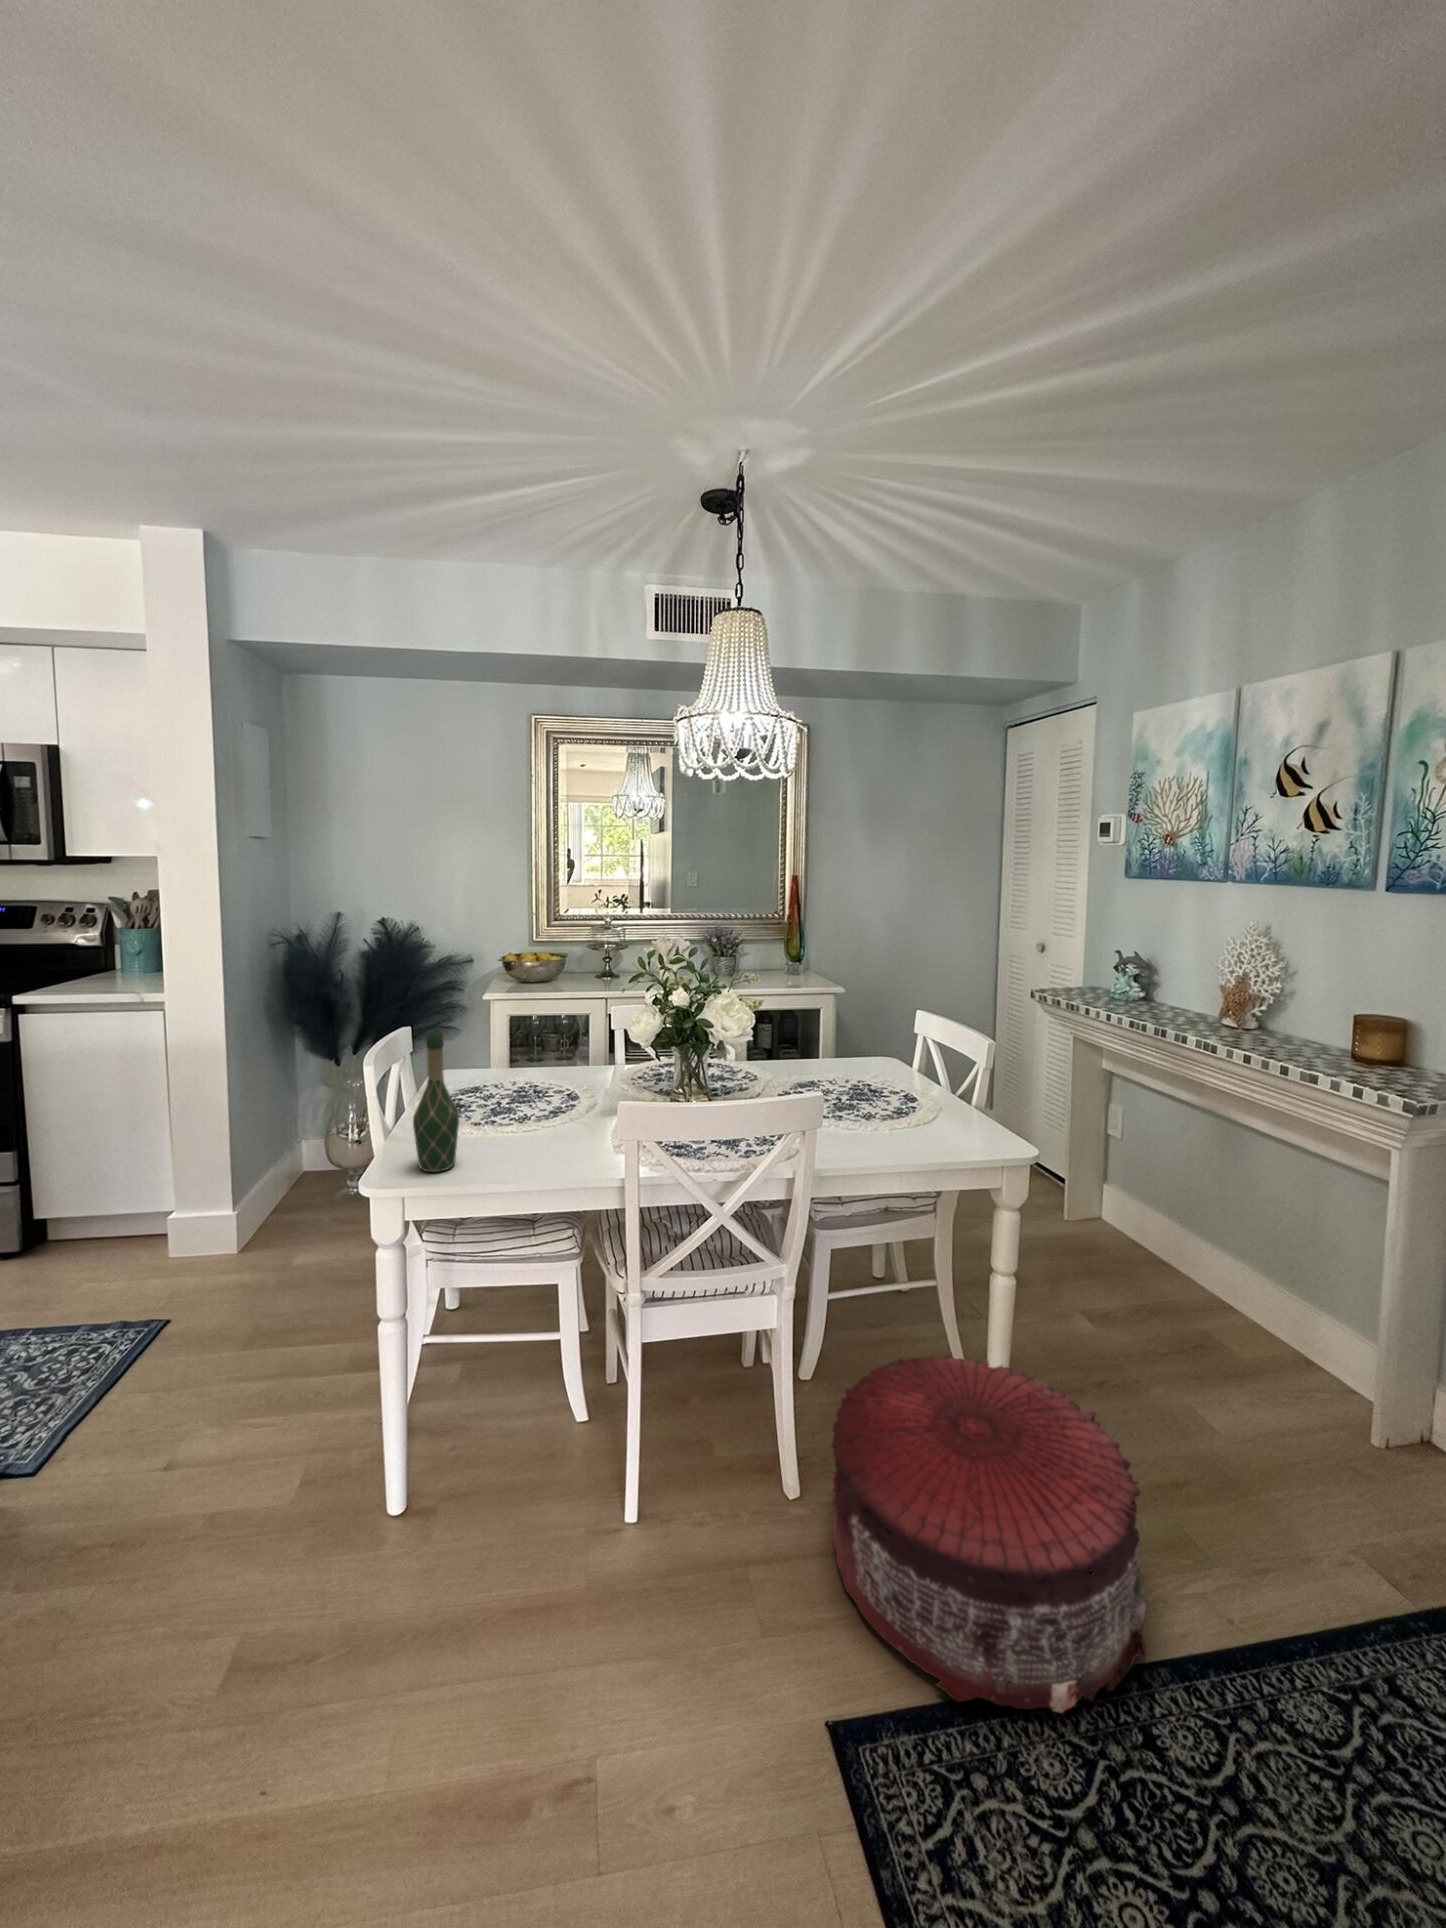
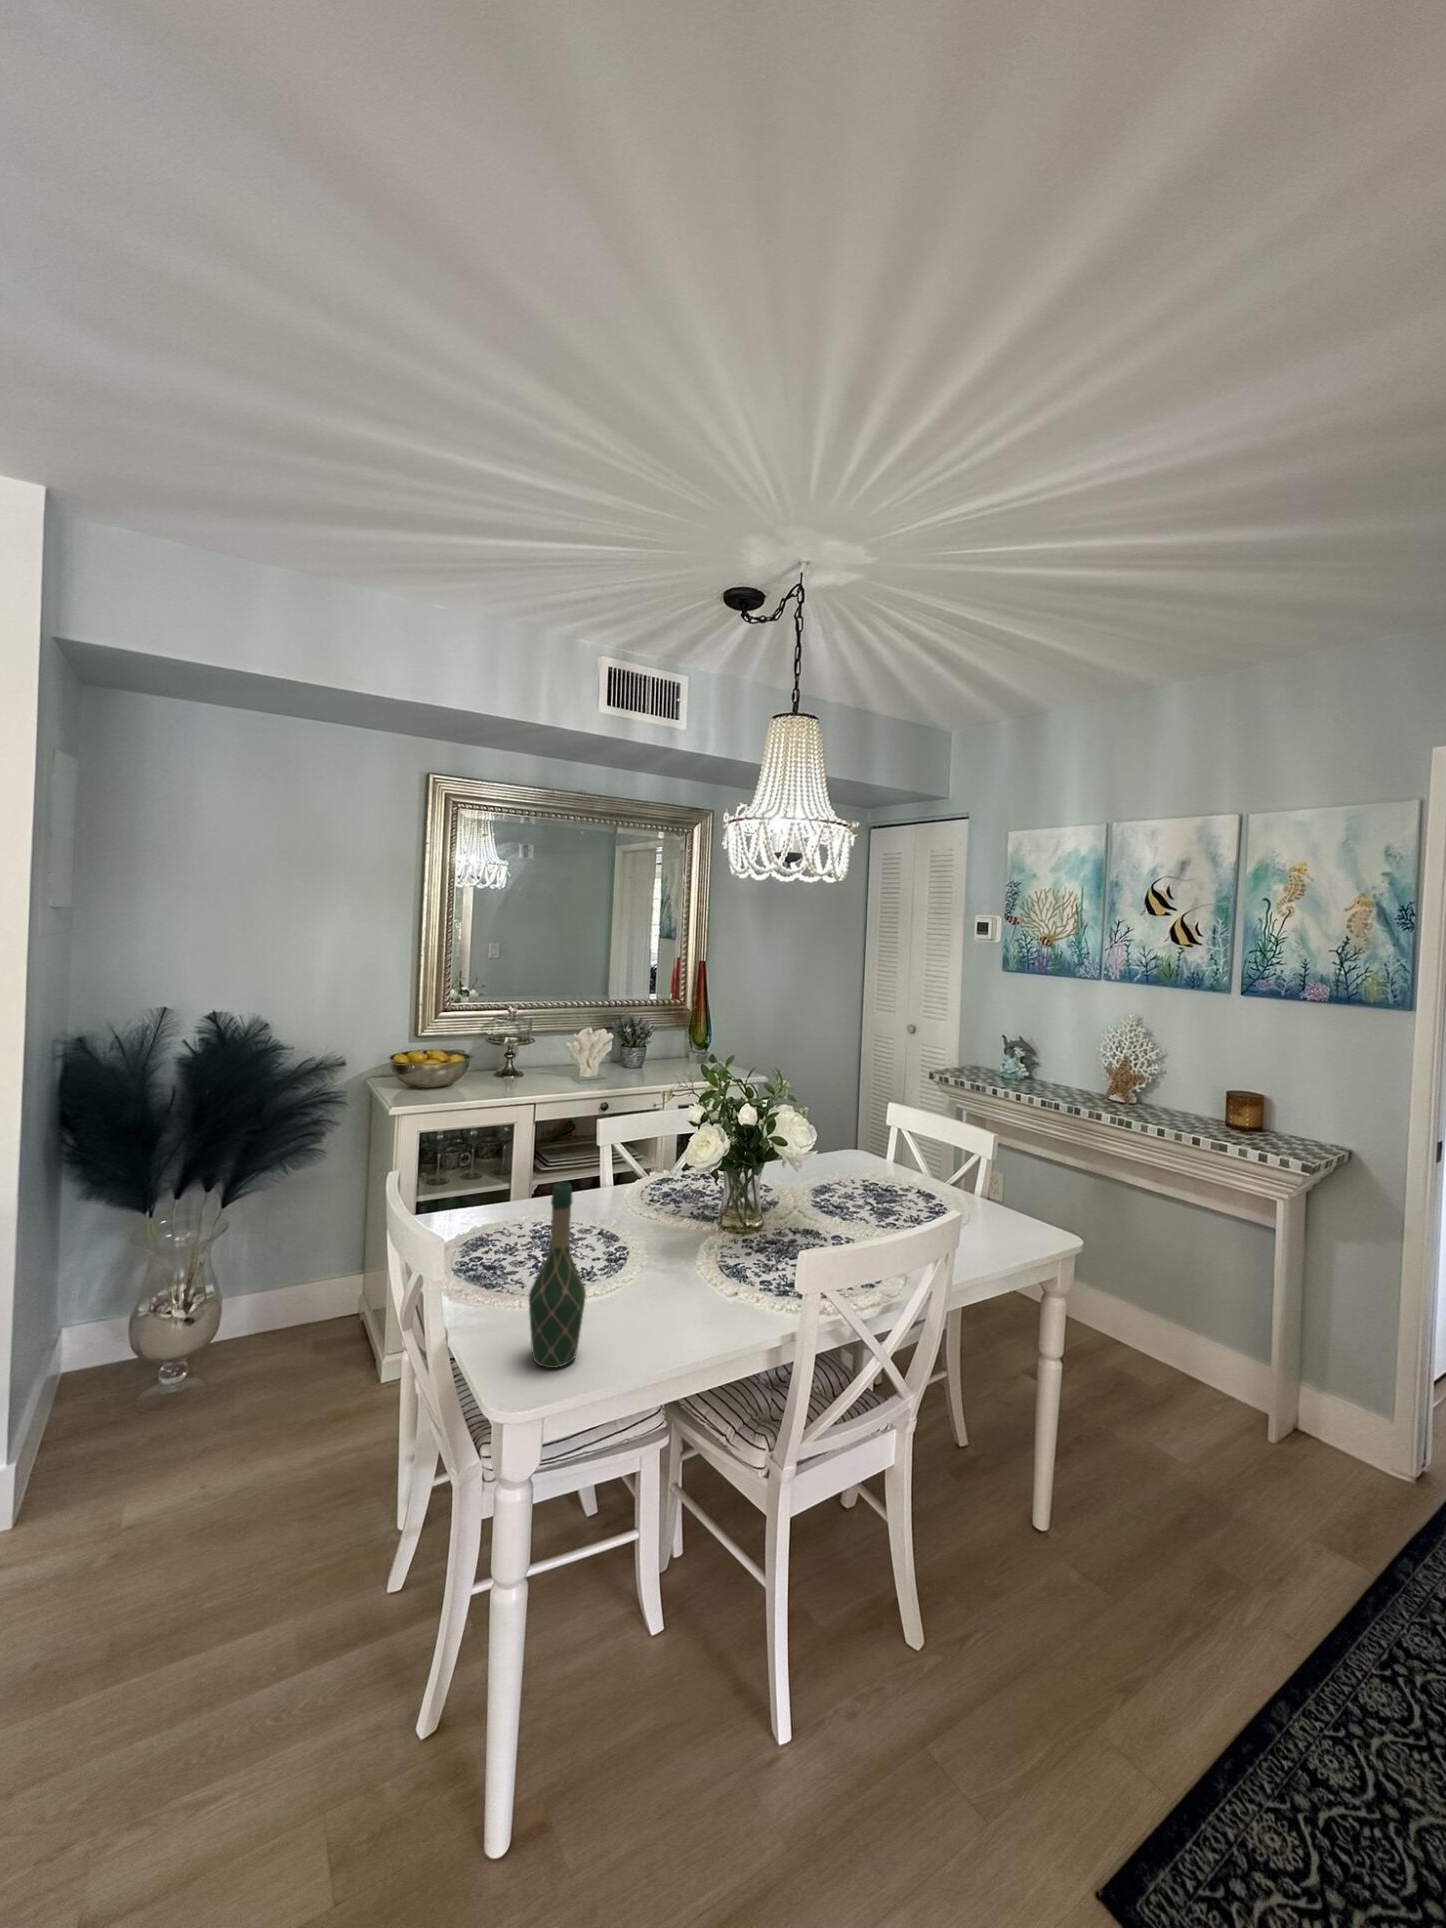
pouf: present [831,1356,1147,1713] -> none [961,1448,1276,1814]

